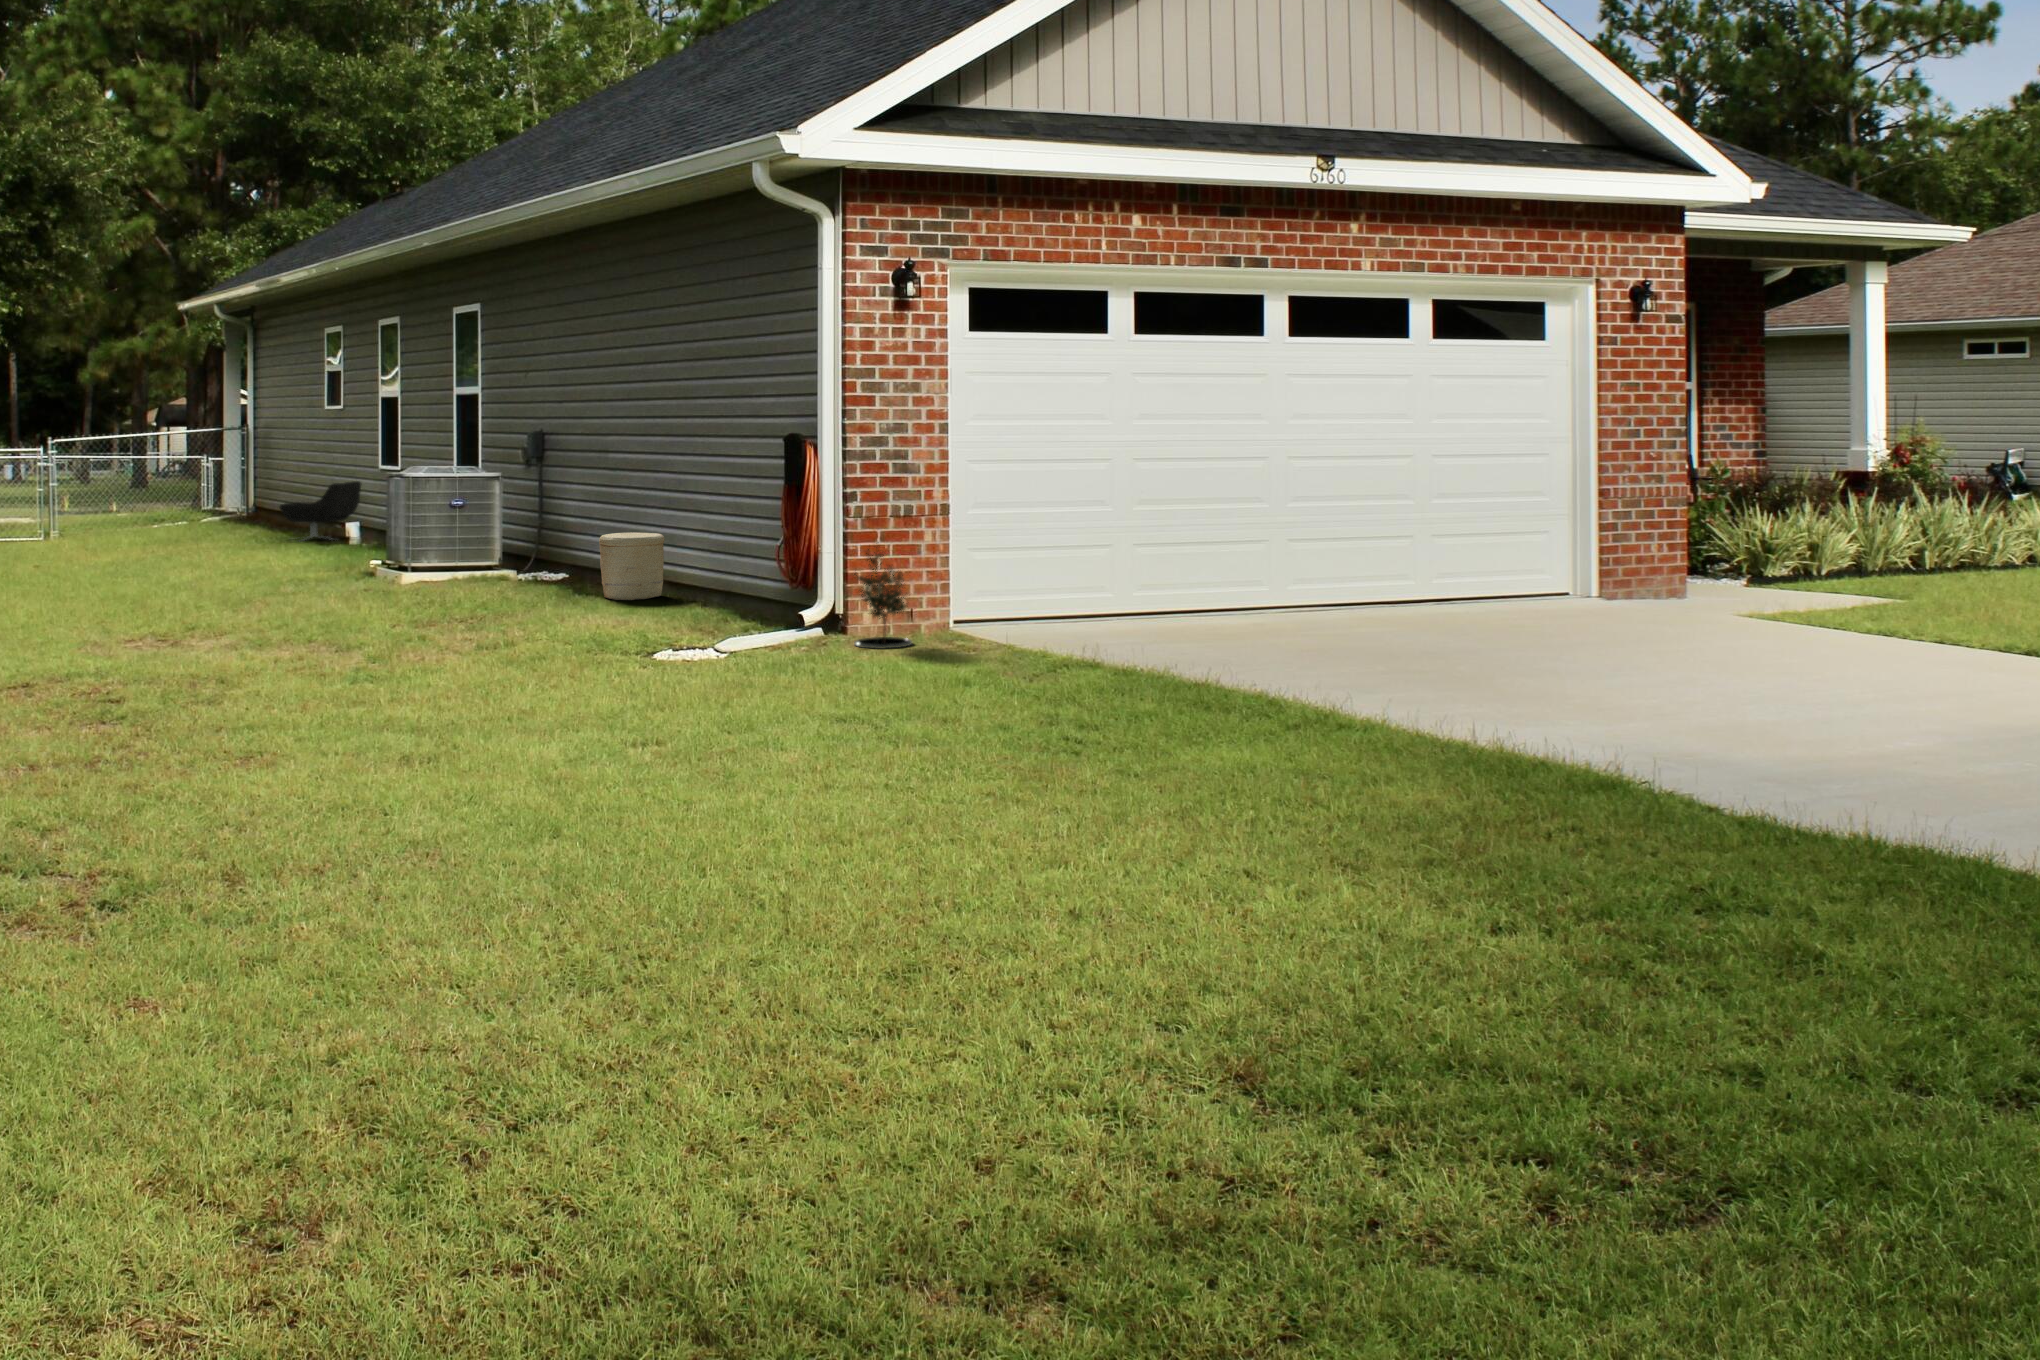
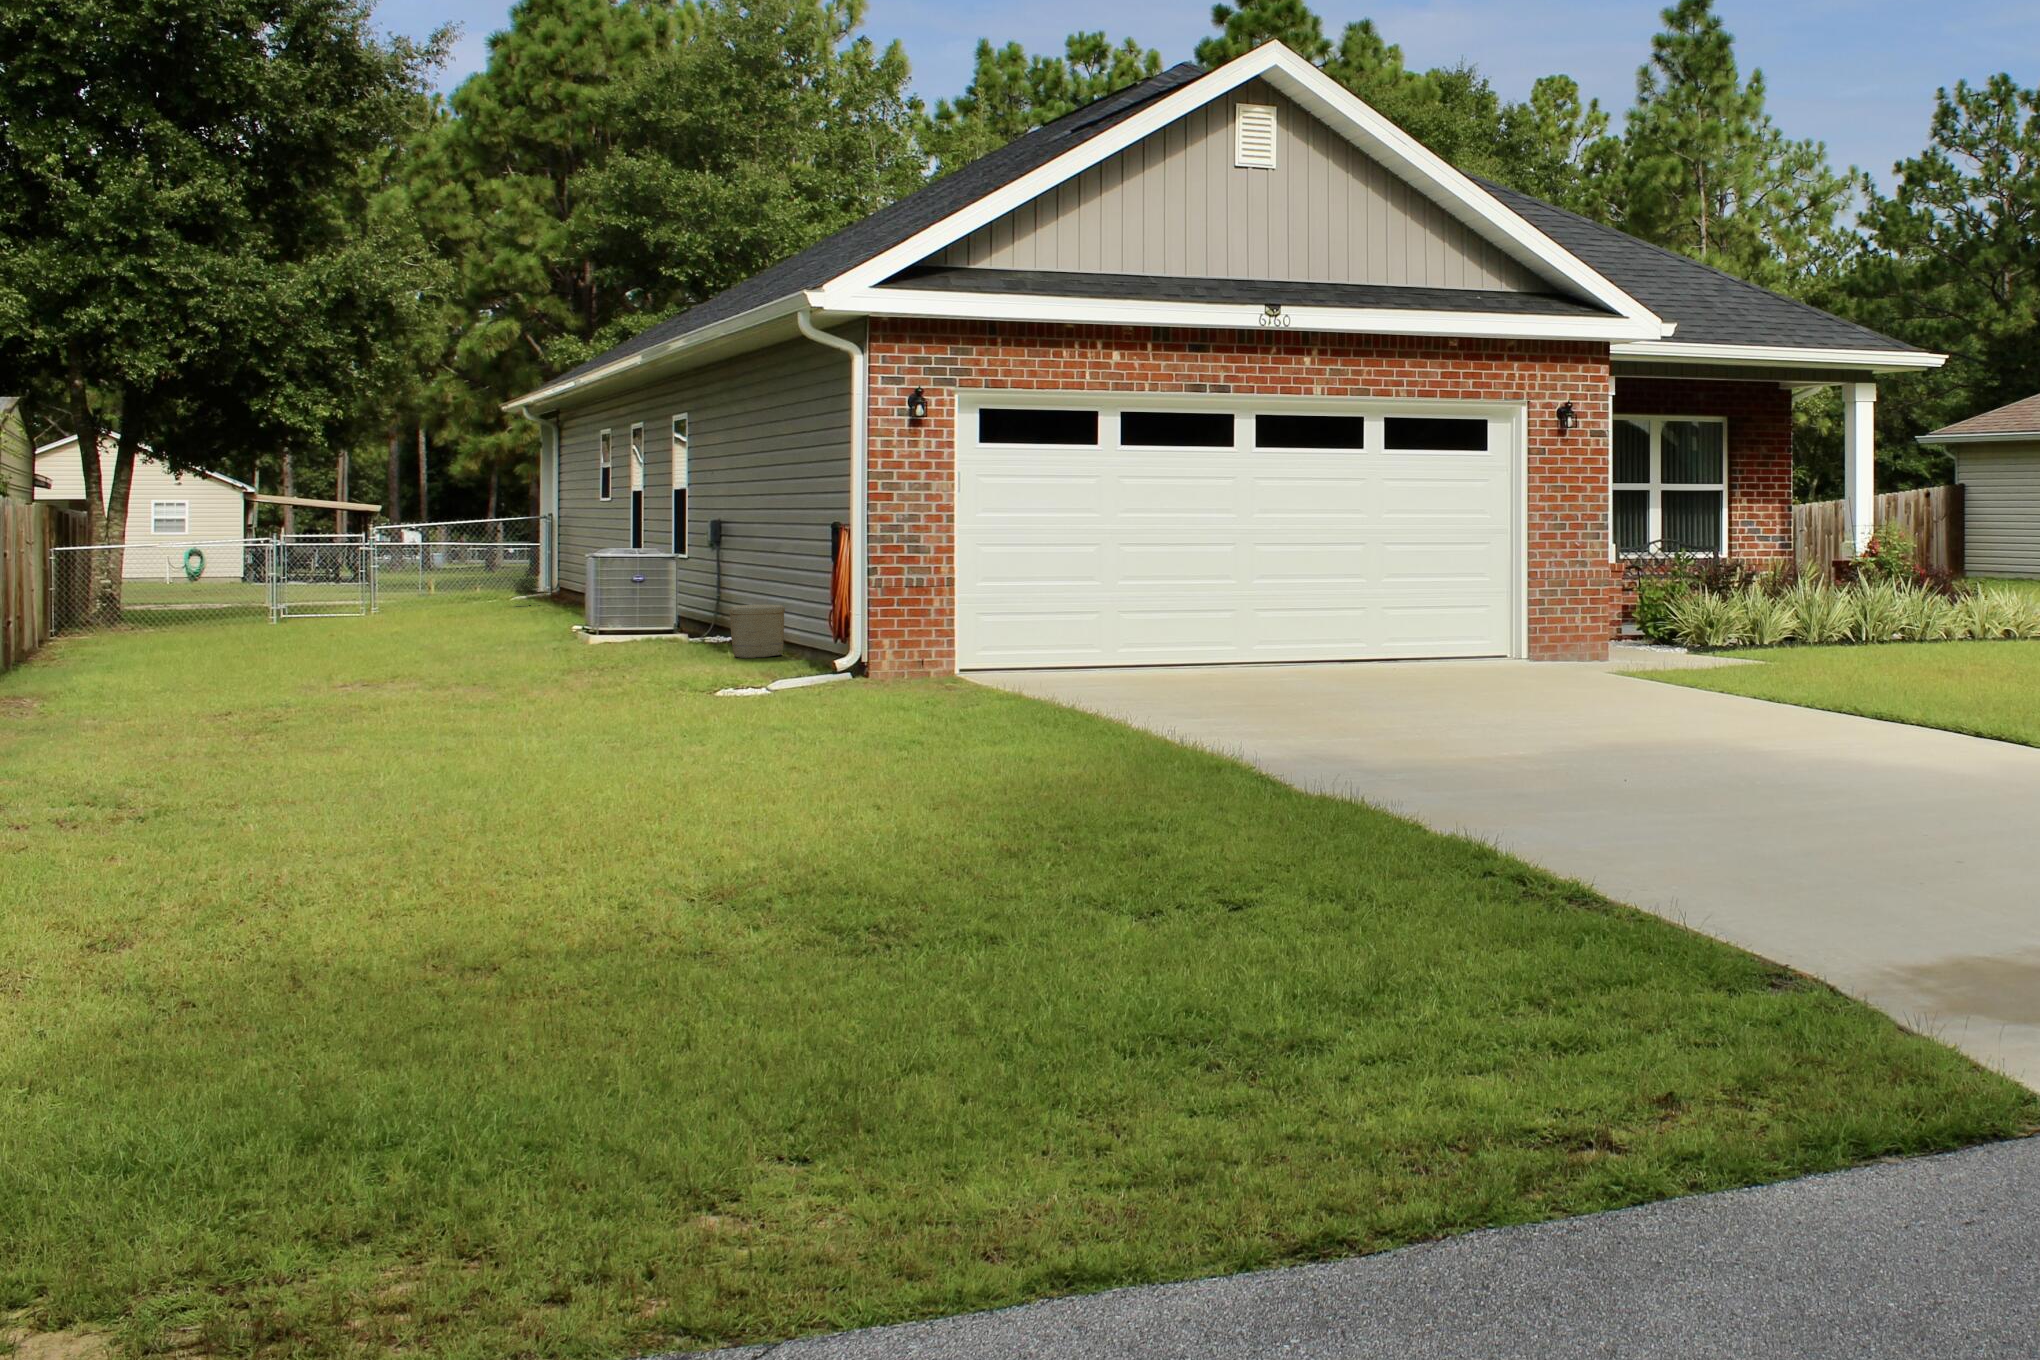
lounge chair: present [279,481,361,538] -> none [548,571,623,624]
potted tree: present [854,546,912,649] -> present [514,569,539,607]

